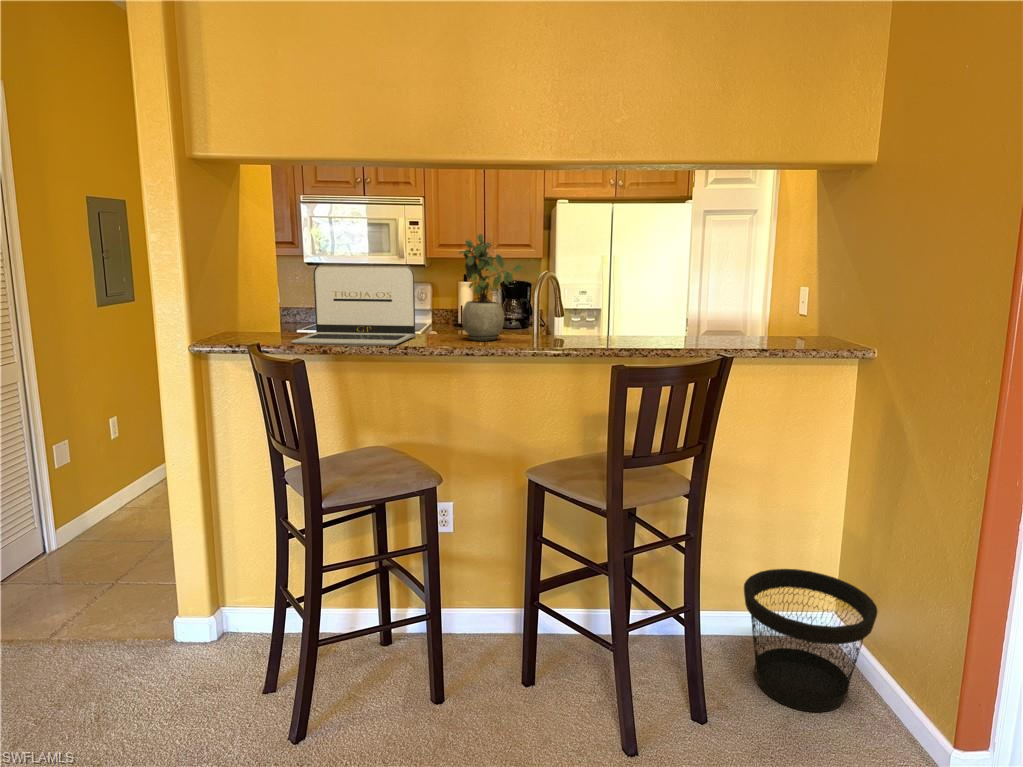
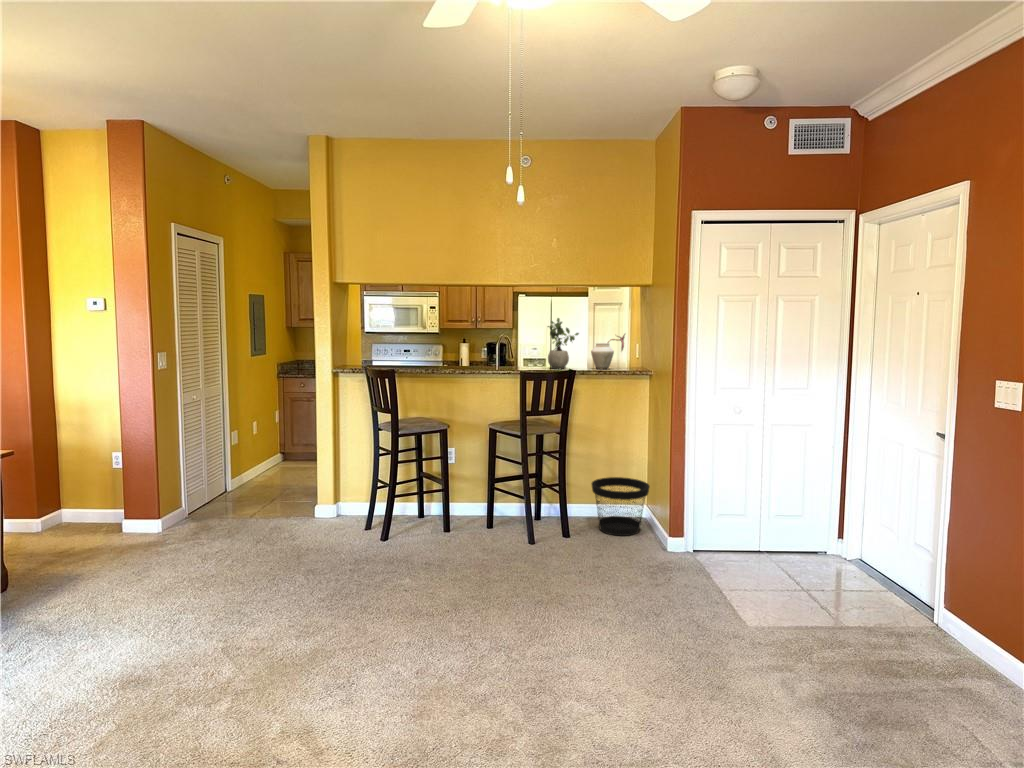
potted plant: present [459,234,522,341] -> present [548,318,579,369]
laptop: present [291,264,416,346] -> none [379,332,437,369]
vase: none [737,268,814,345] -> present [591,334,625,369]

